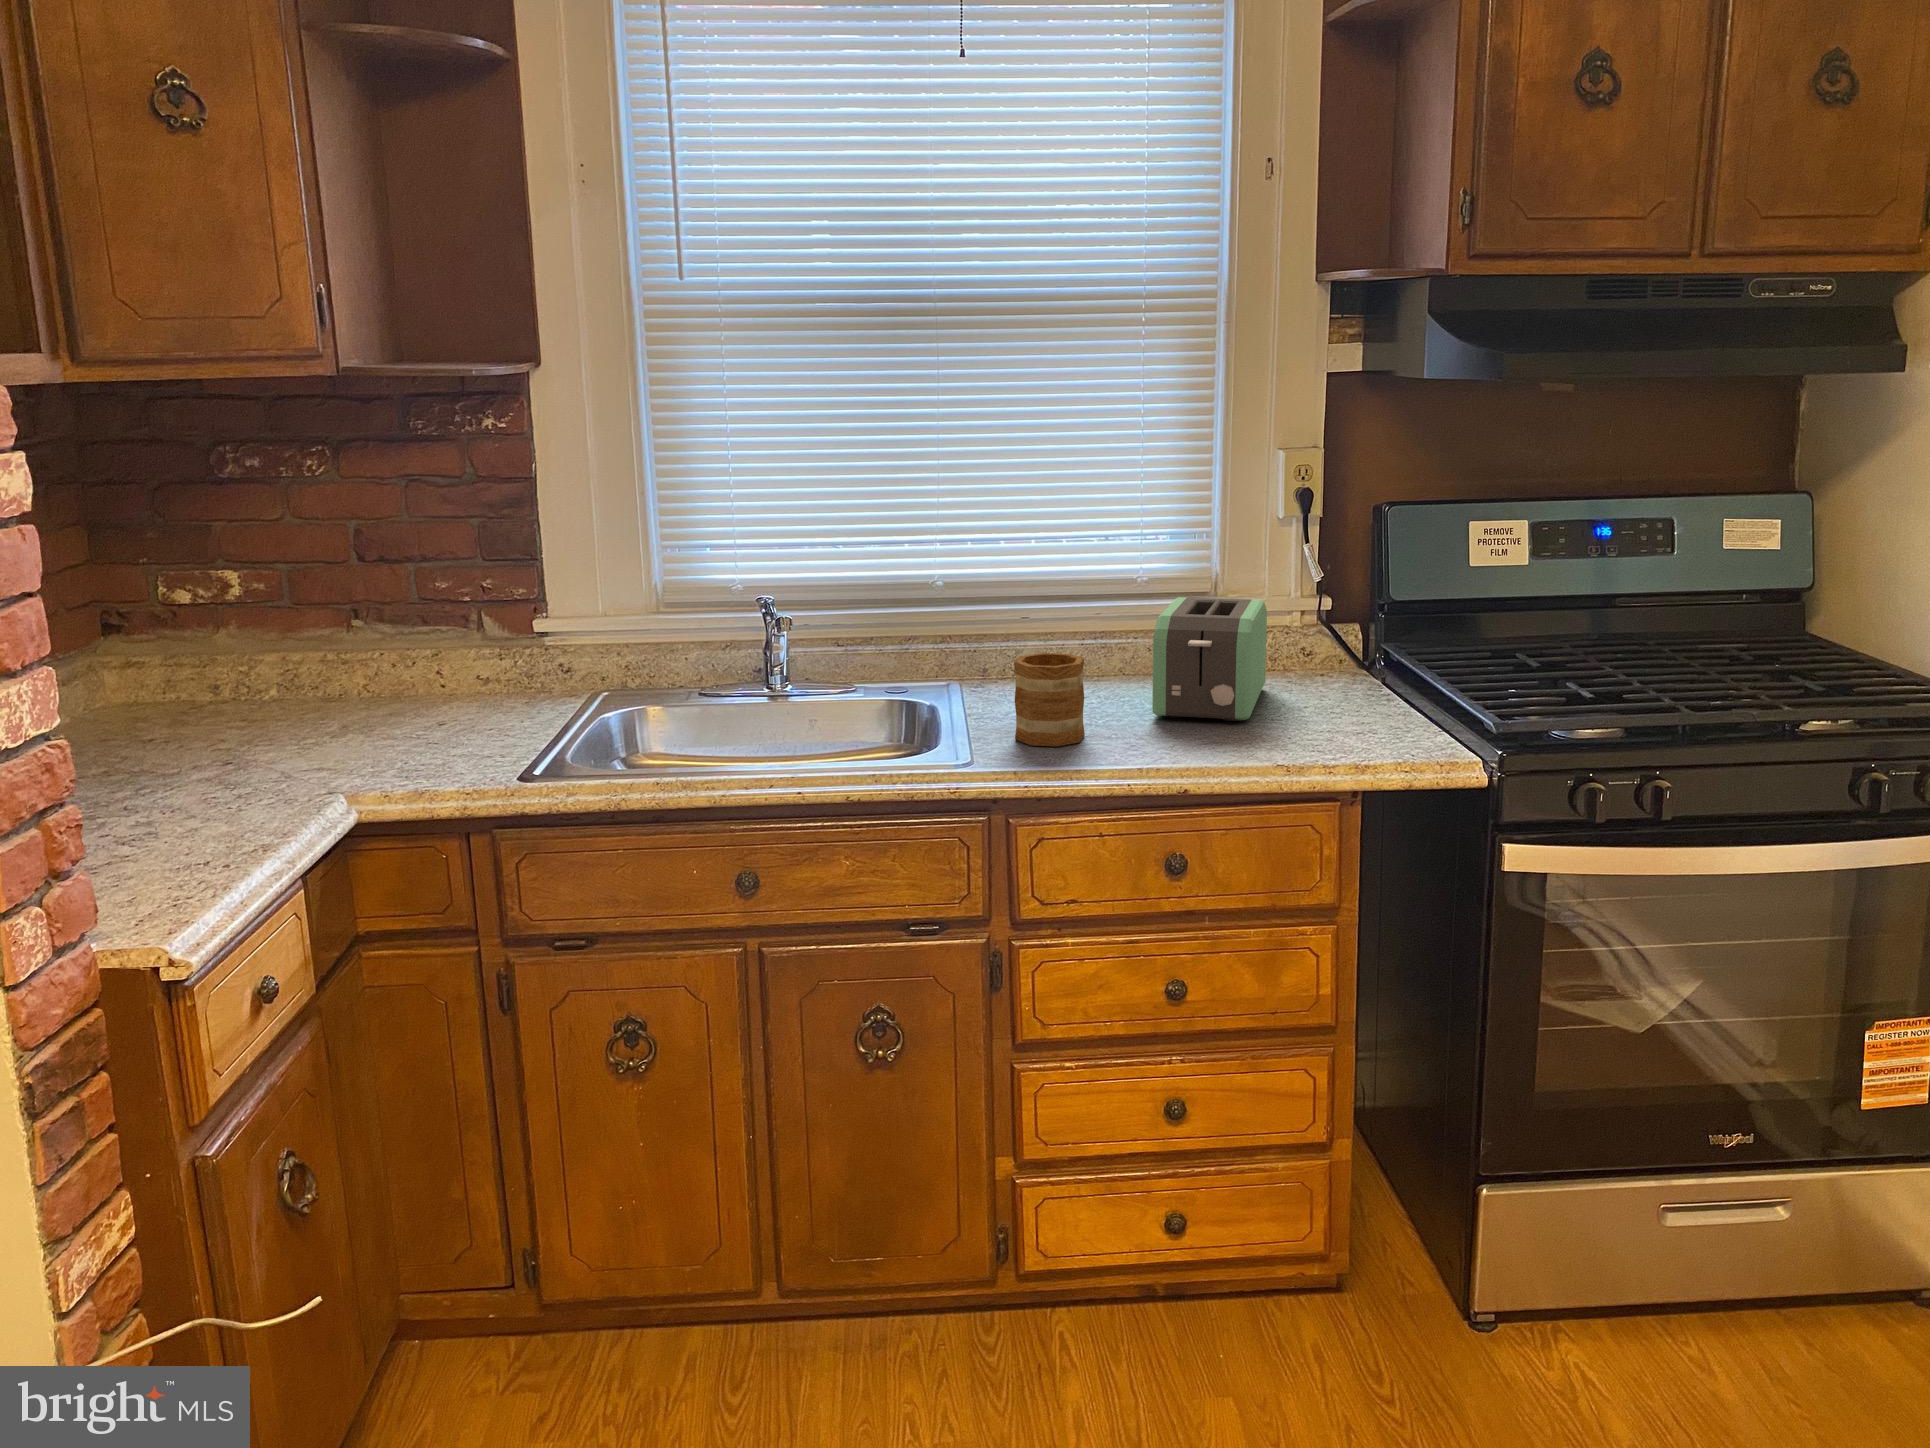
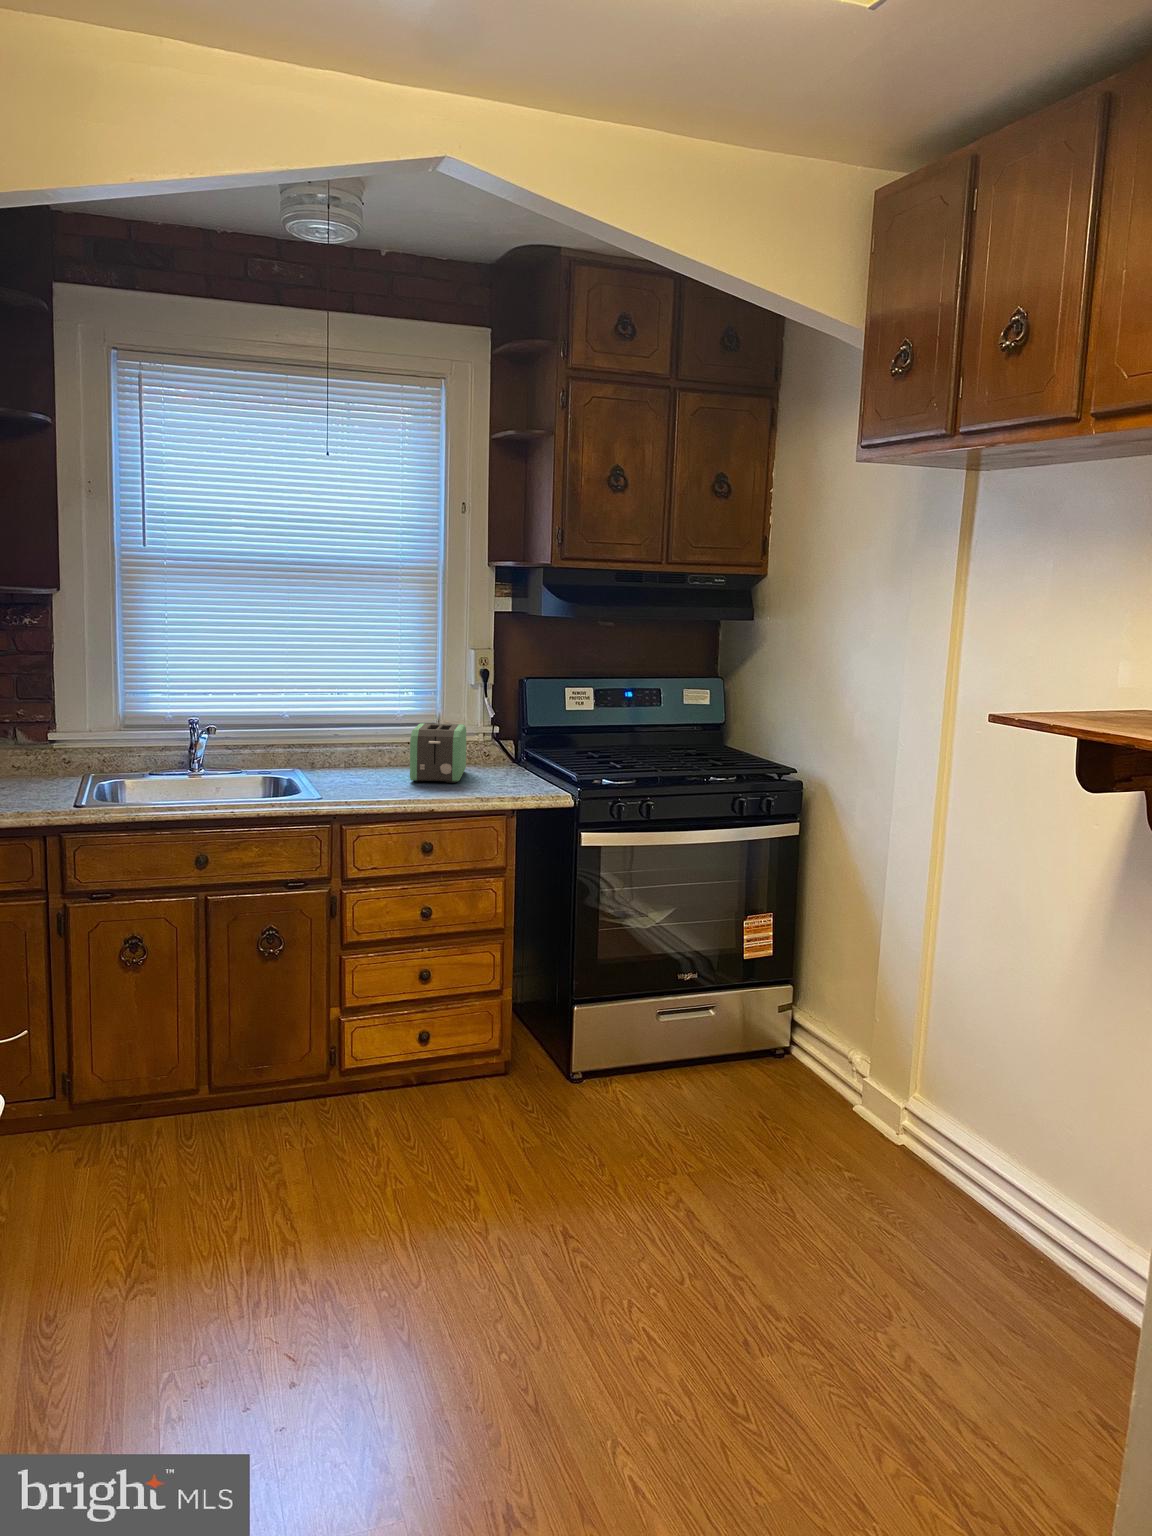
mug: present [1014,653,1085,746] -> none [341,746,377,792]

